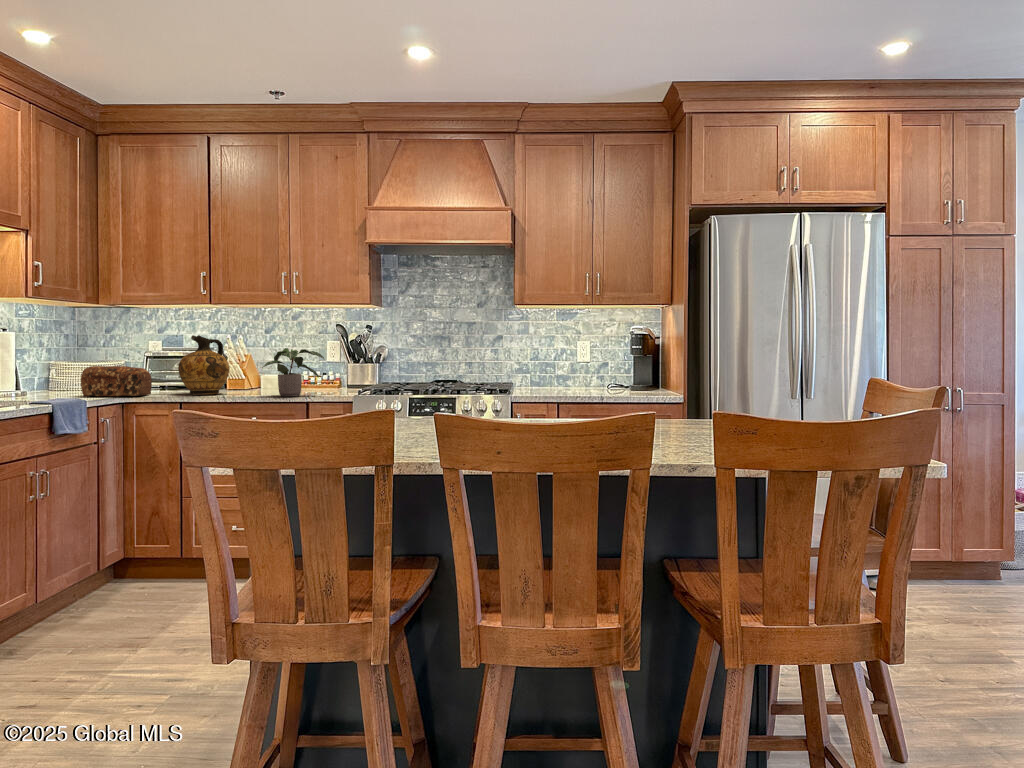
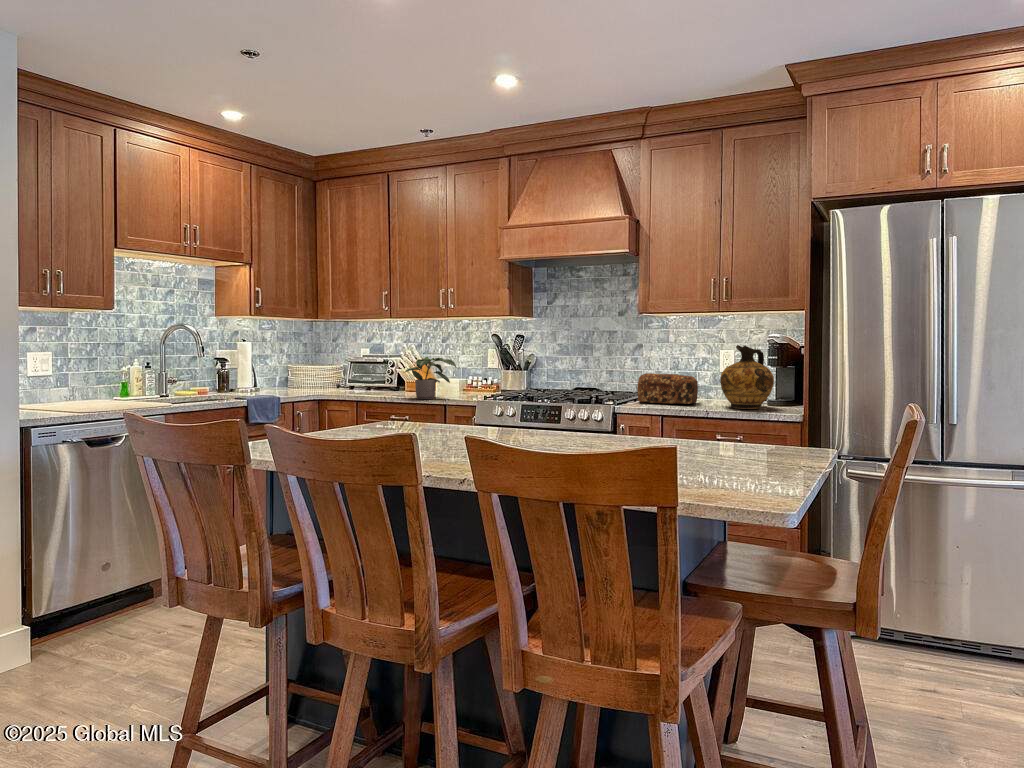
ceramic jug: present [178,335,229,395] -> present [720,345,774,409]
bread loaf: present [81,366,152,396] -> present [637,373,698,404]

